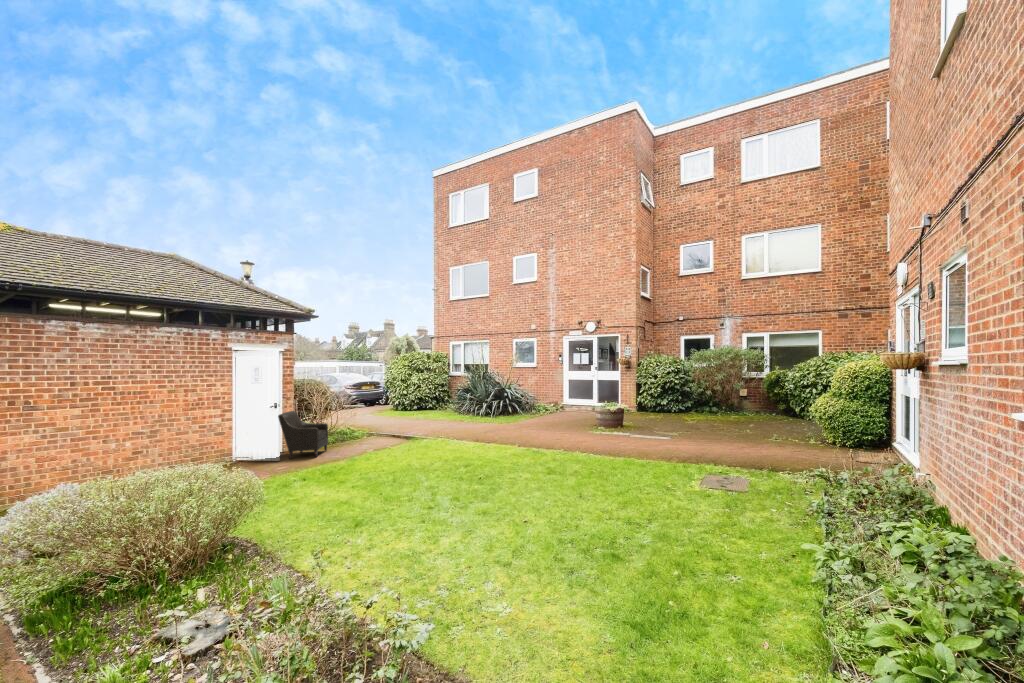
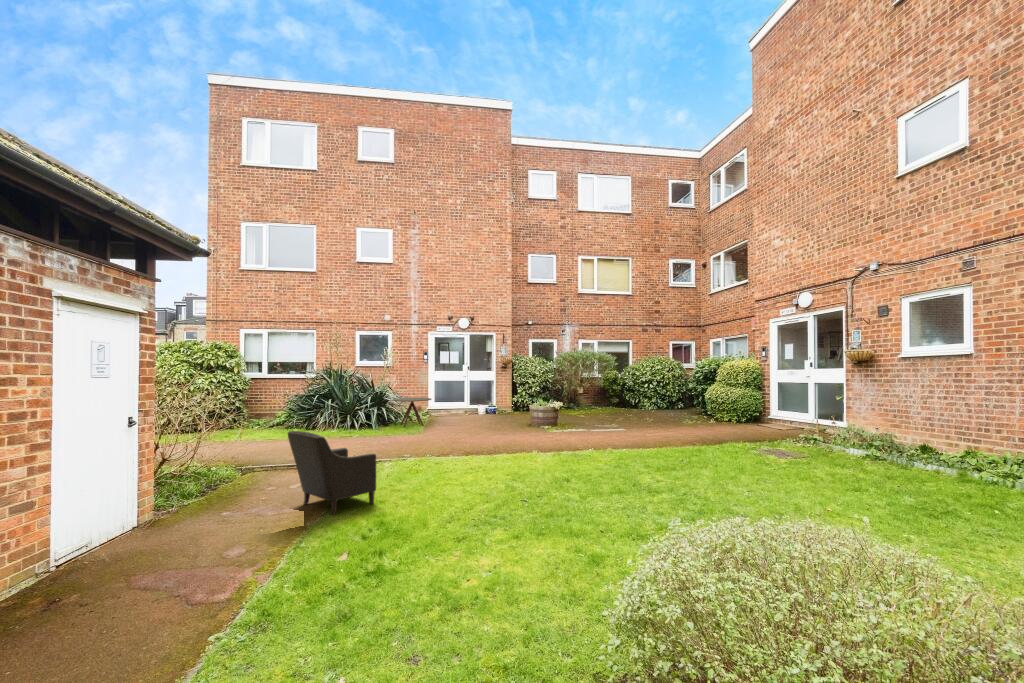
round table: none [500,393,531,417] -> present [393,398,431,427]

